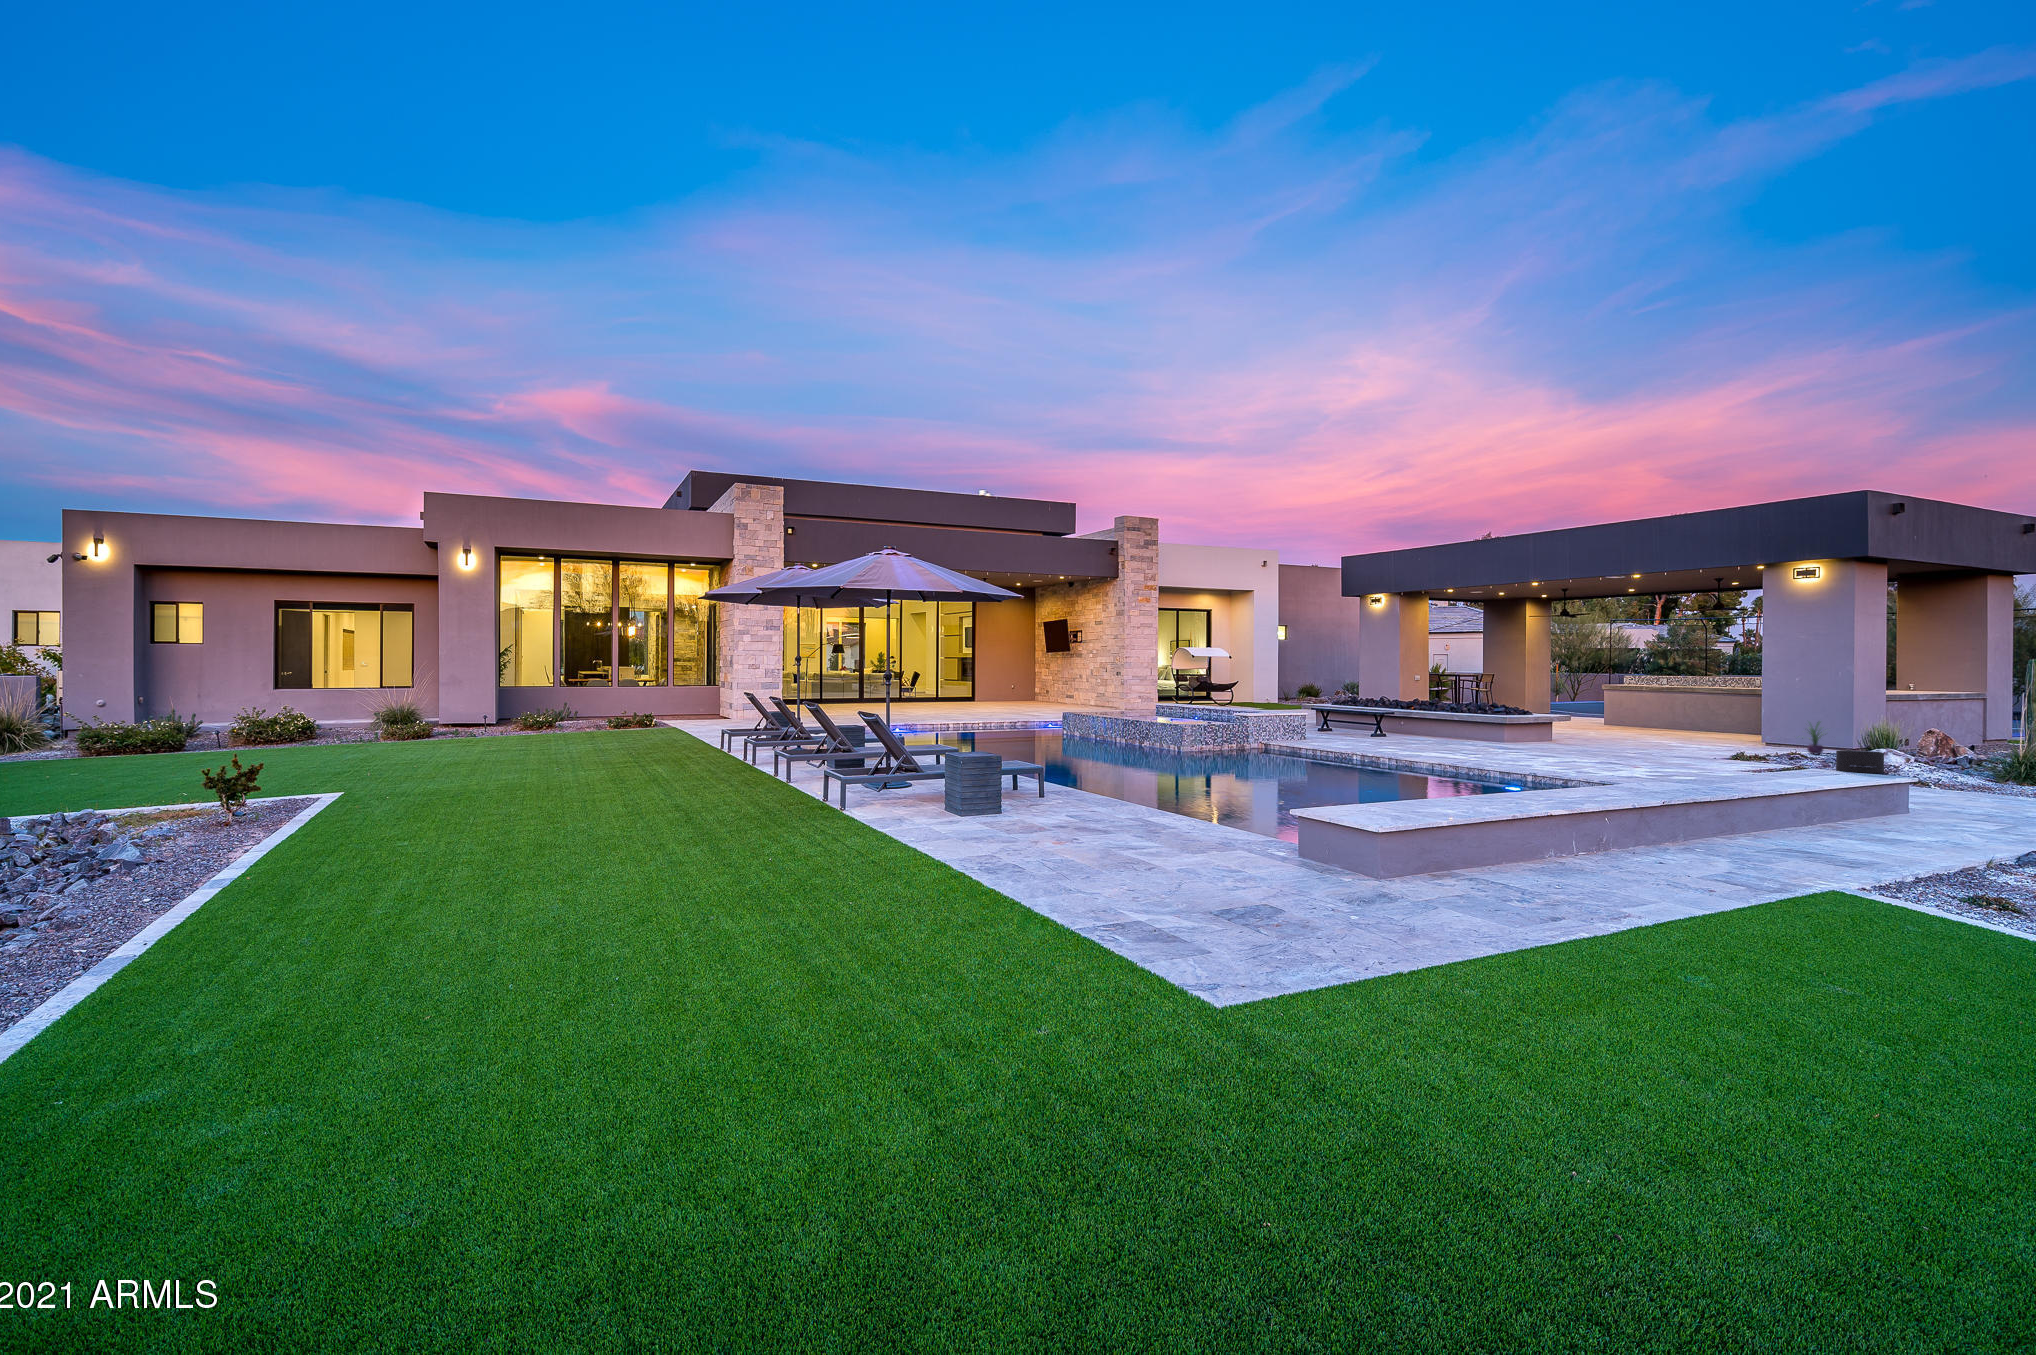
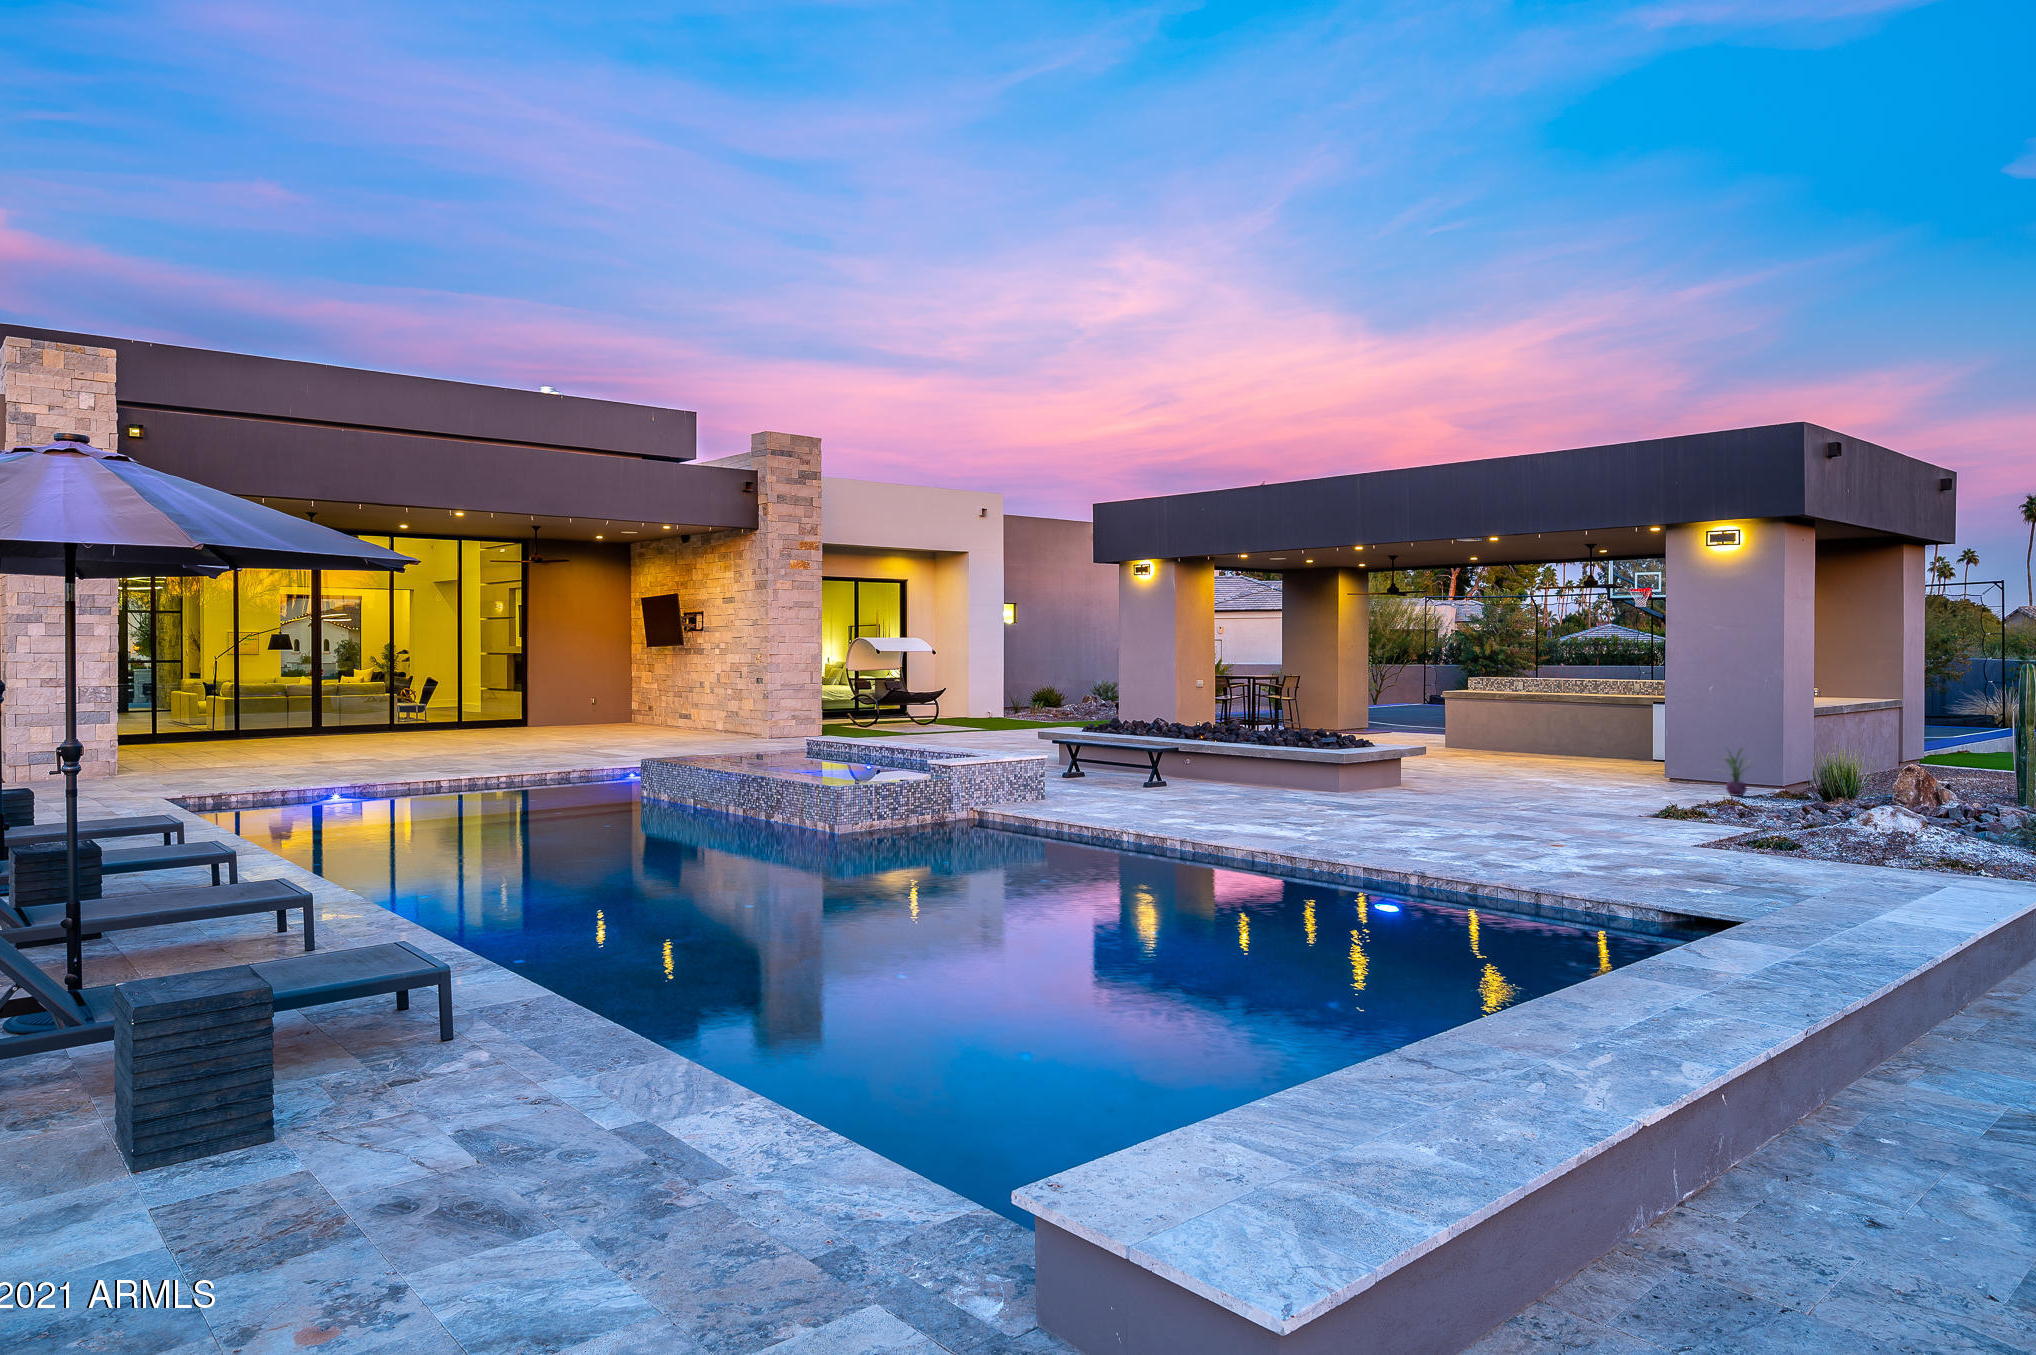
pouf: present [1834,750,1884,773] -> none [1821,808,1896,845]

